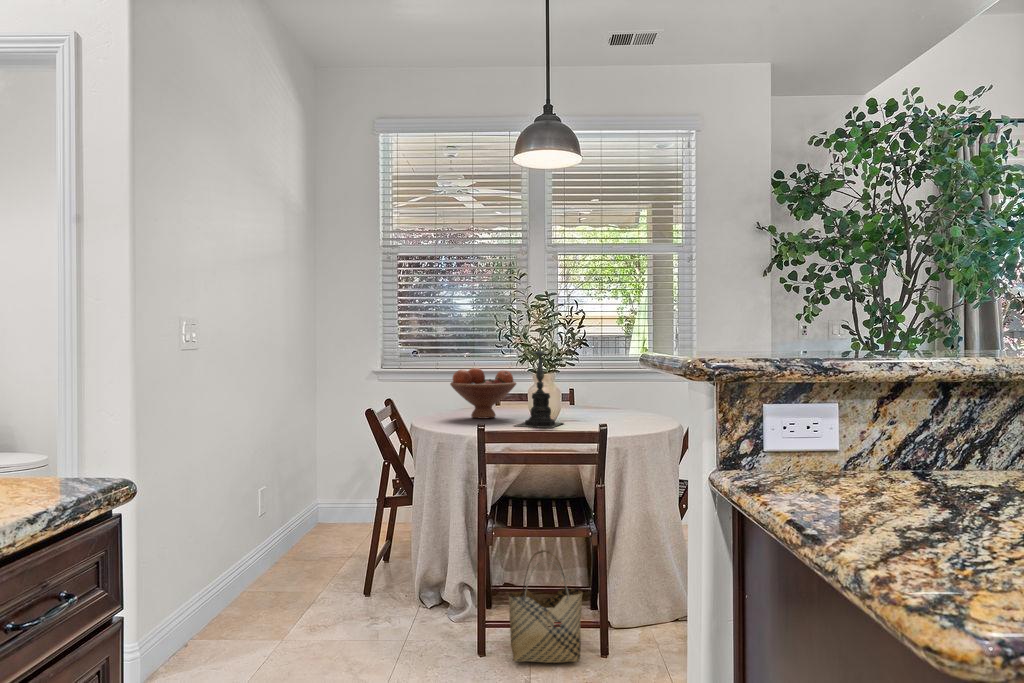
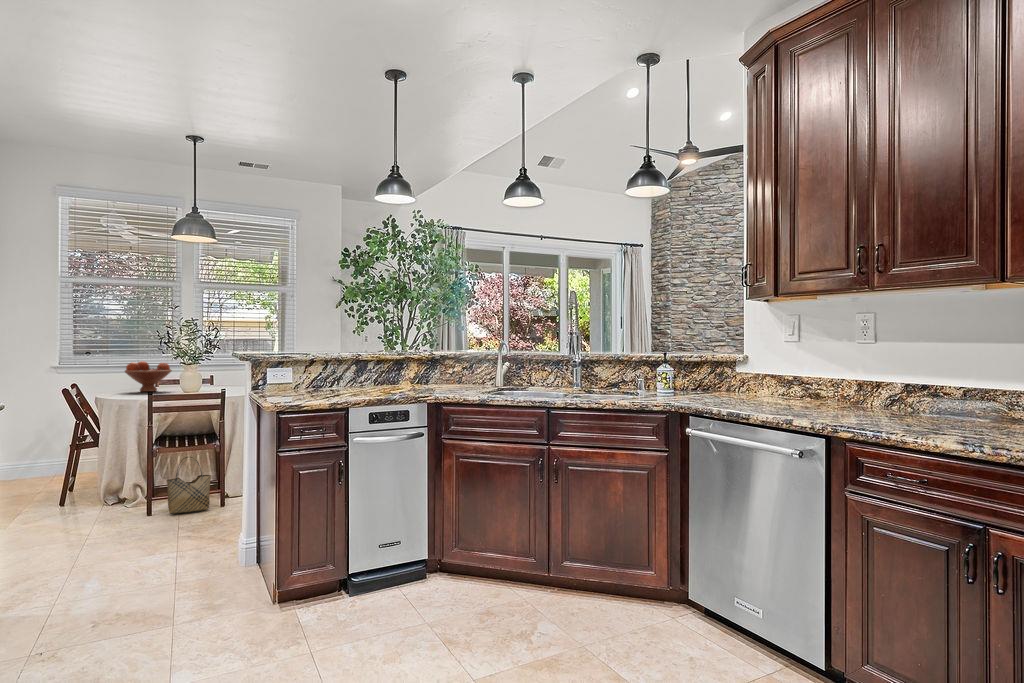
candle holder: present [515,347,563,428] -> none [170,345,204,394]

